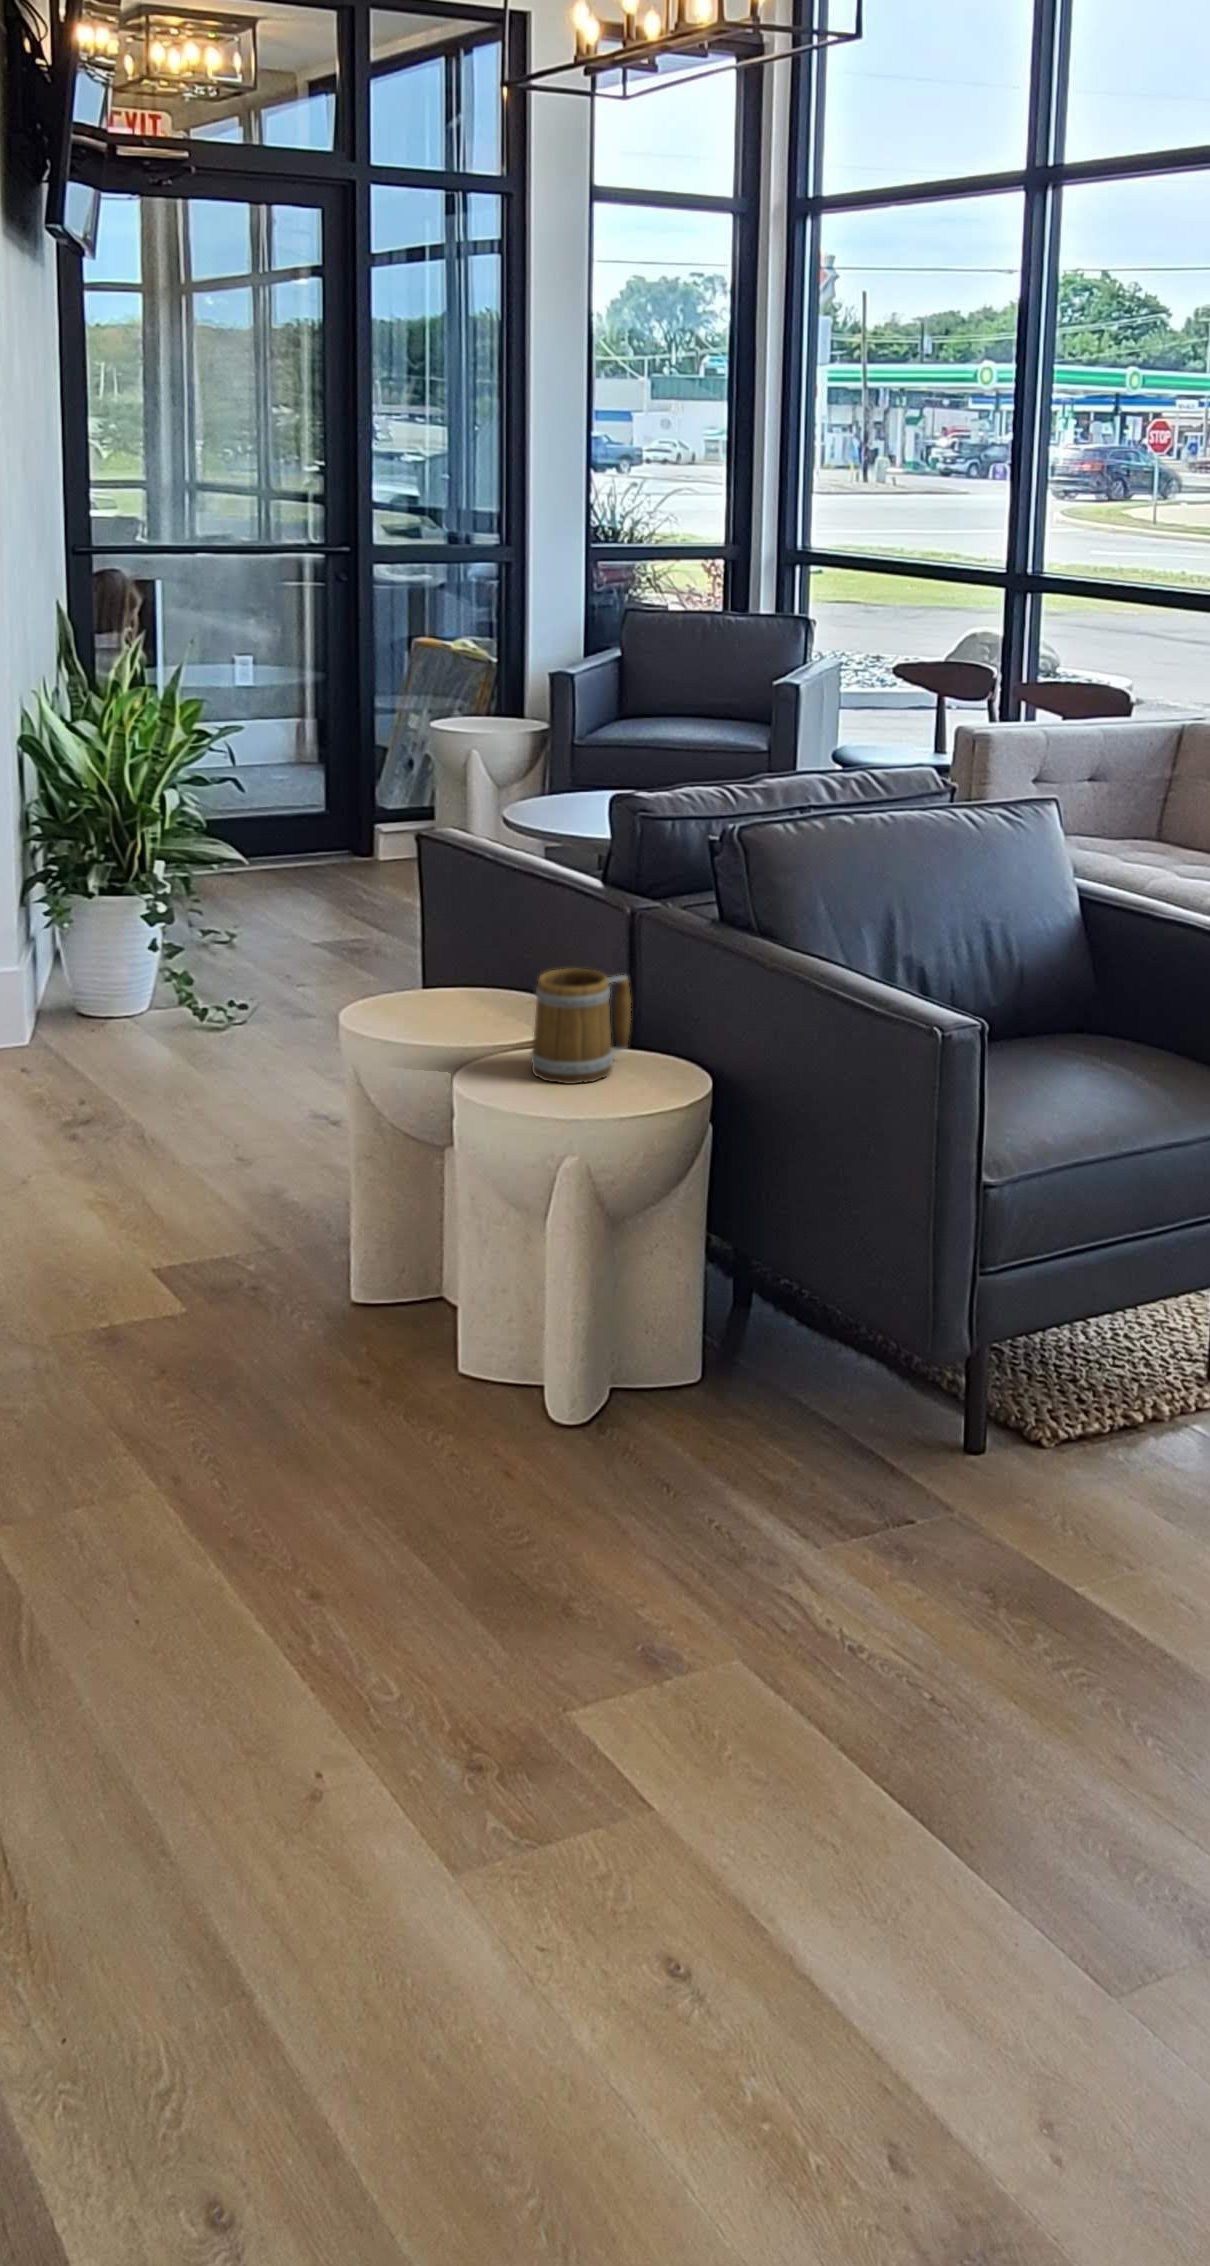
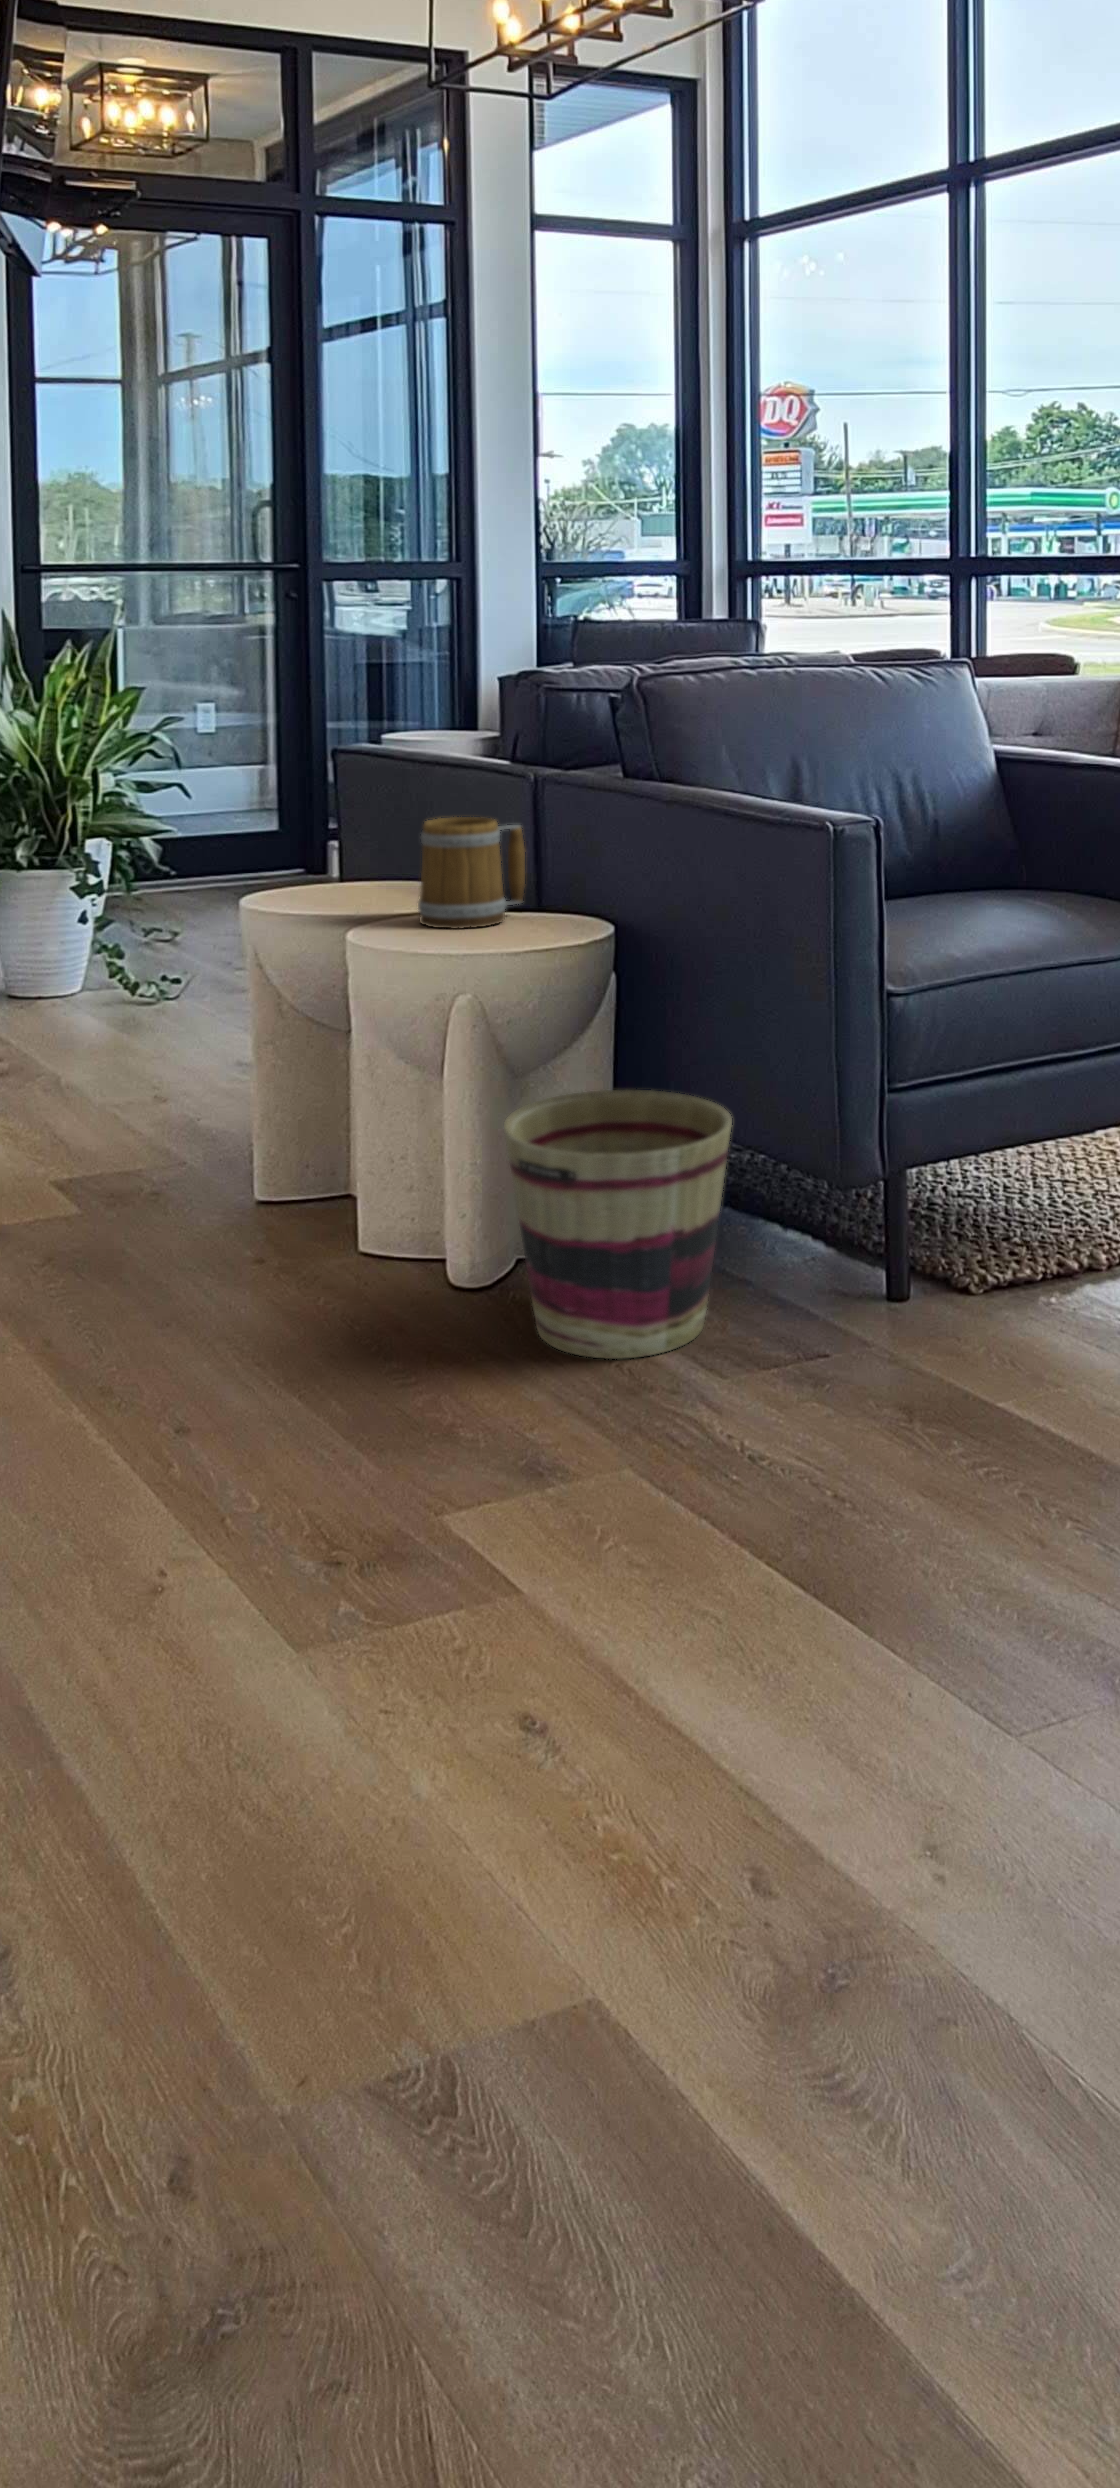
basket: none [621,1251,833,1524] -> present [504,1090,732,1359]

